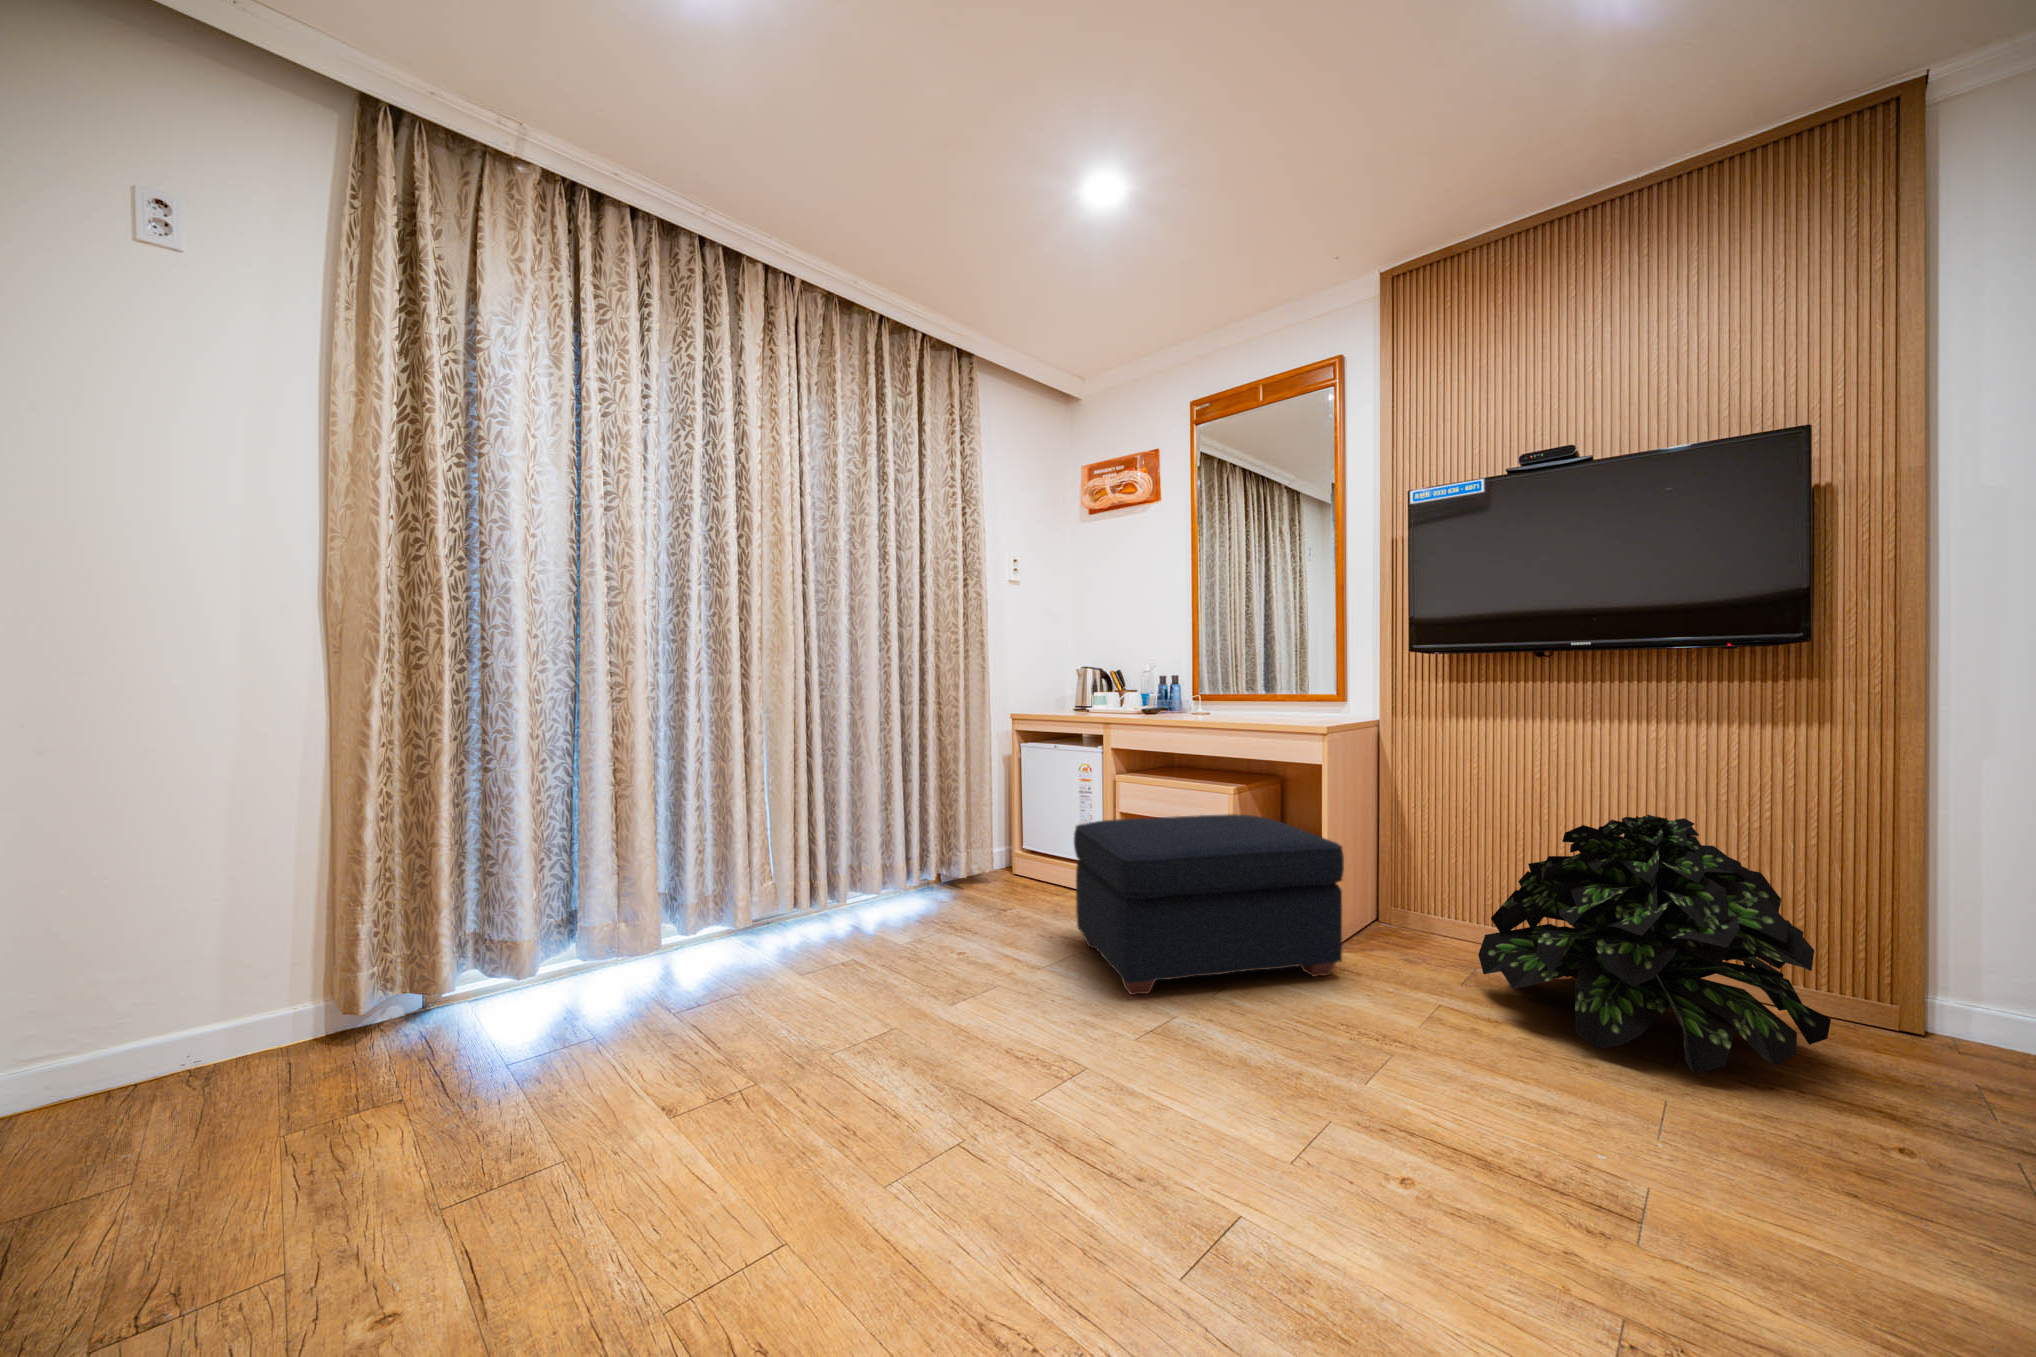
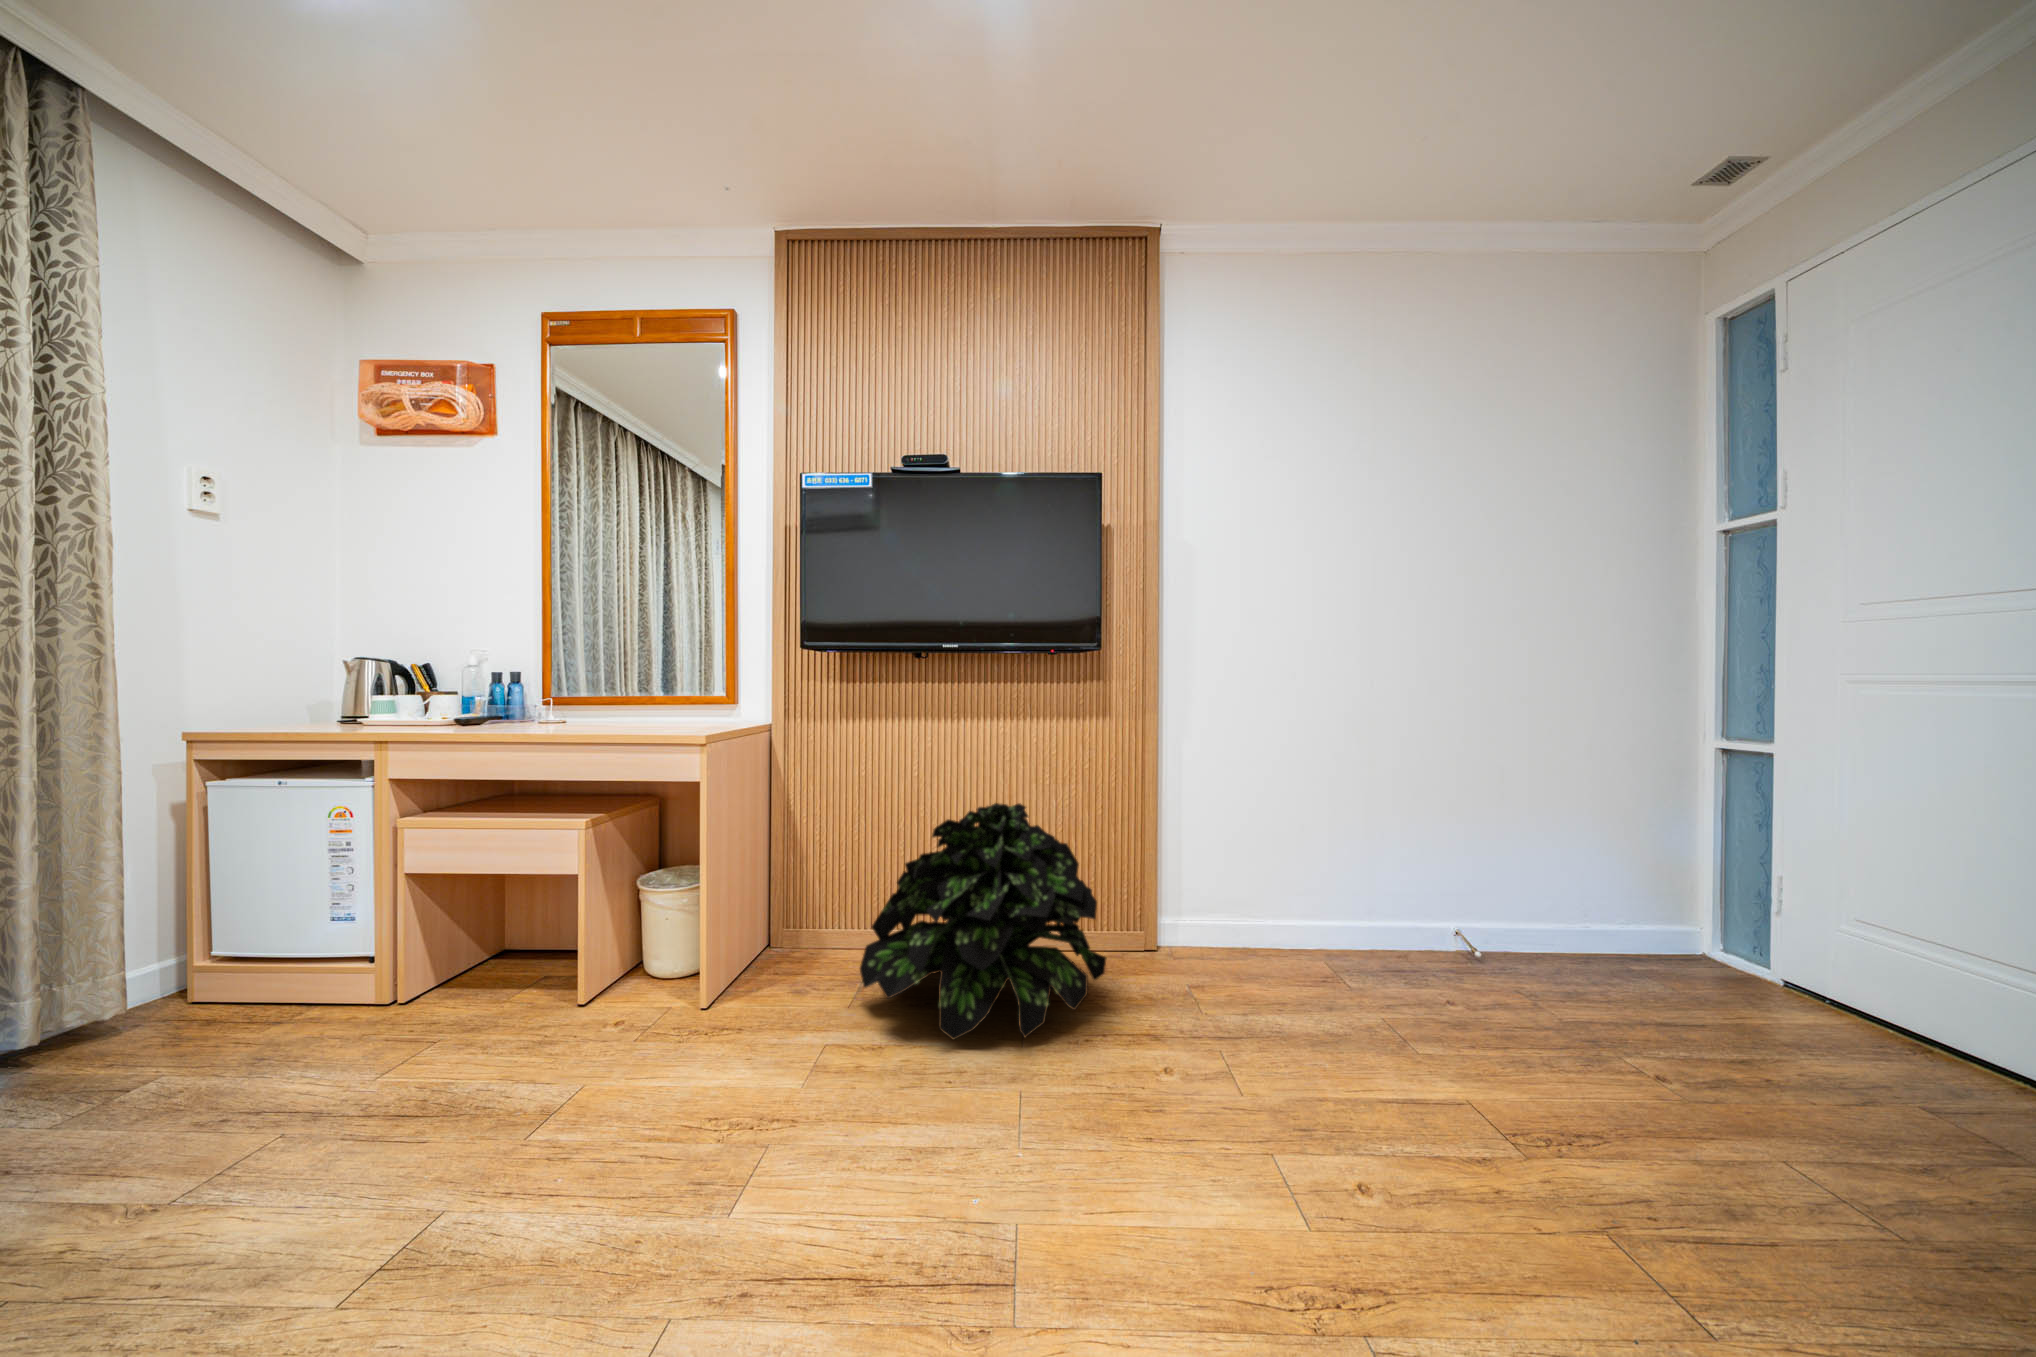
ottoman: present [1074,814,1344,995] -> none [285,853,720,1173]

